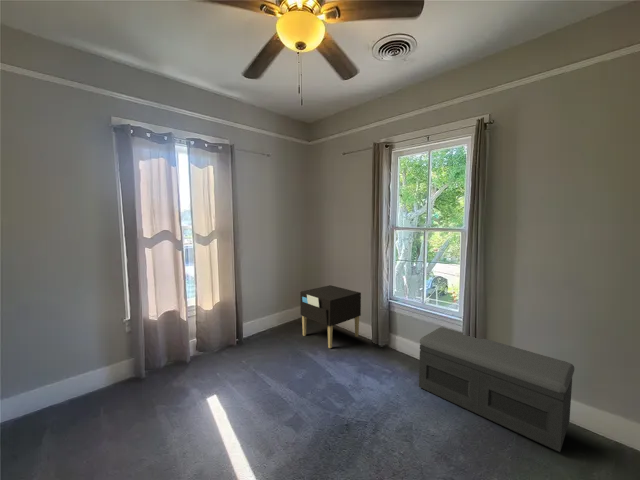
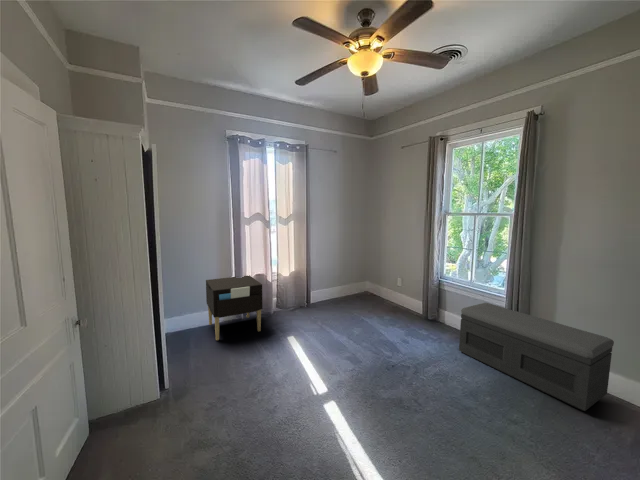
nightstand: present [300,285,361,348] -> present [206,275,263,340]

